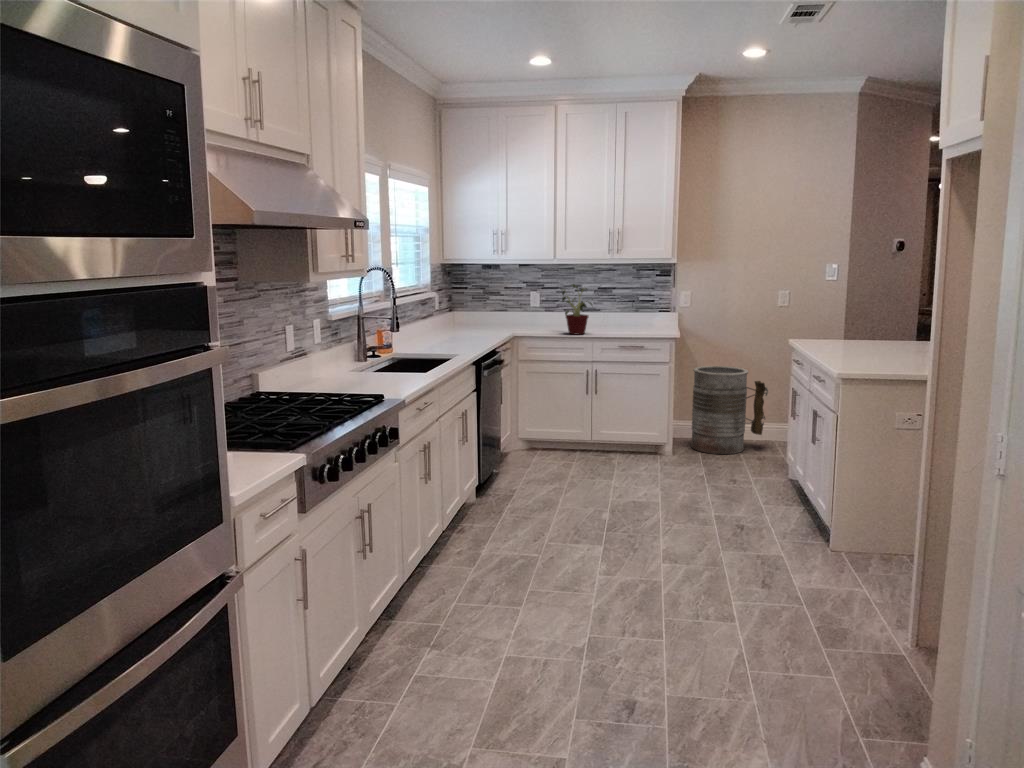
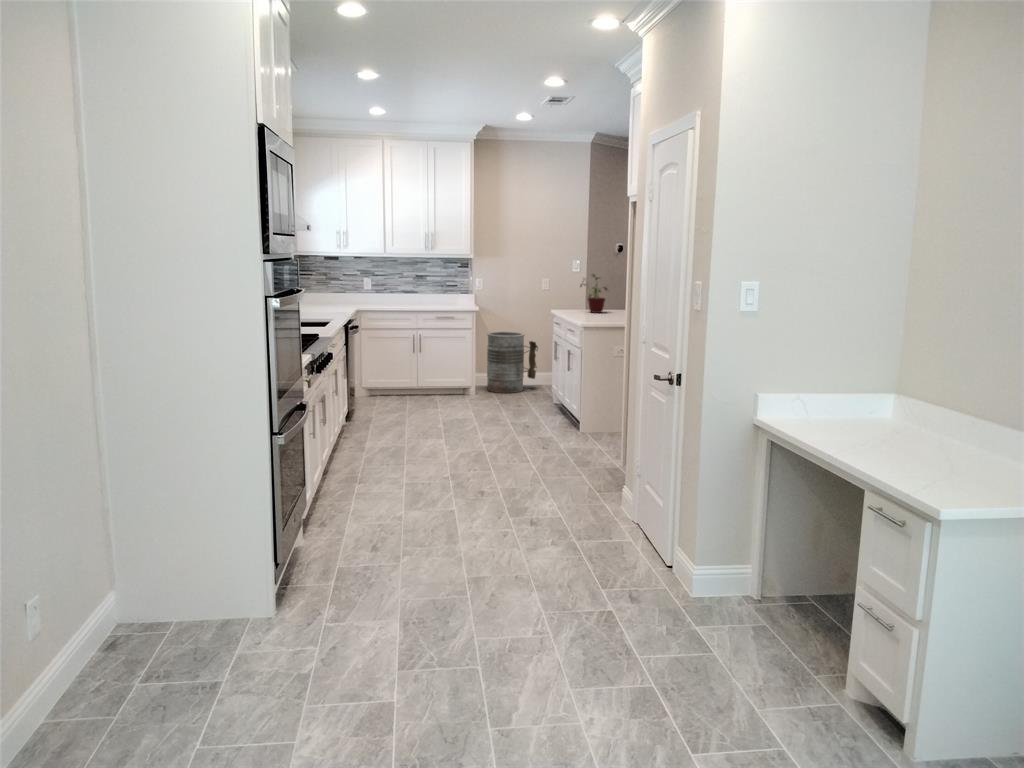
potted plant: present [562,284,593,335] -> present [580,274,607,313]

